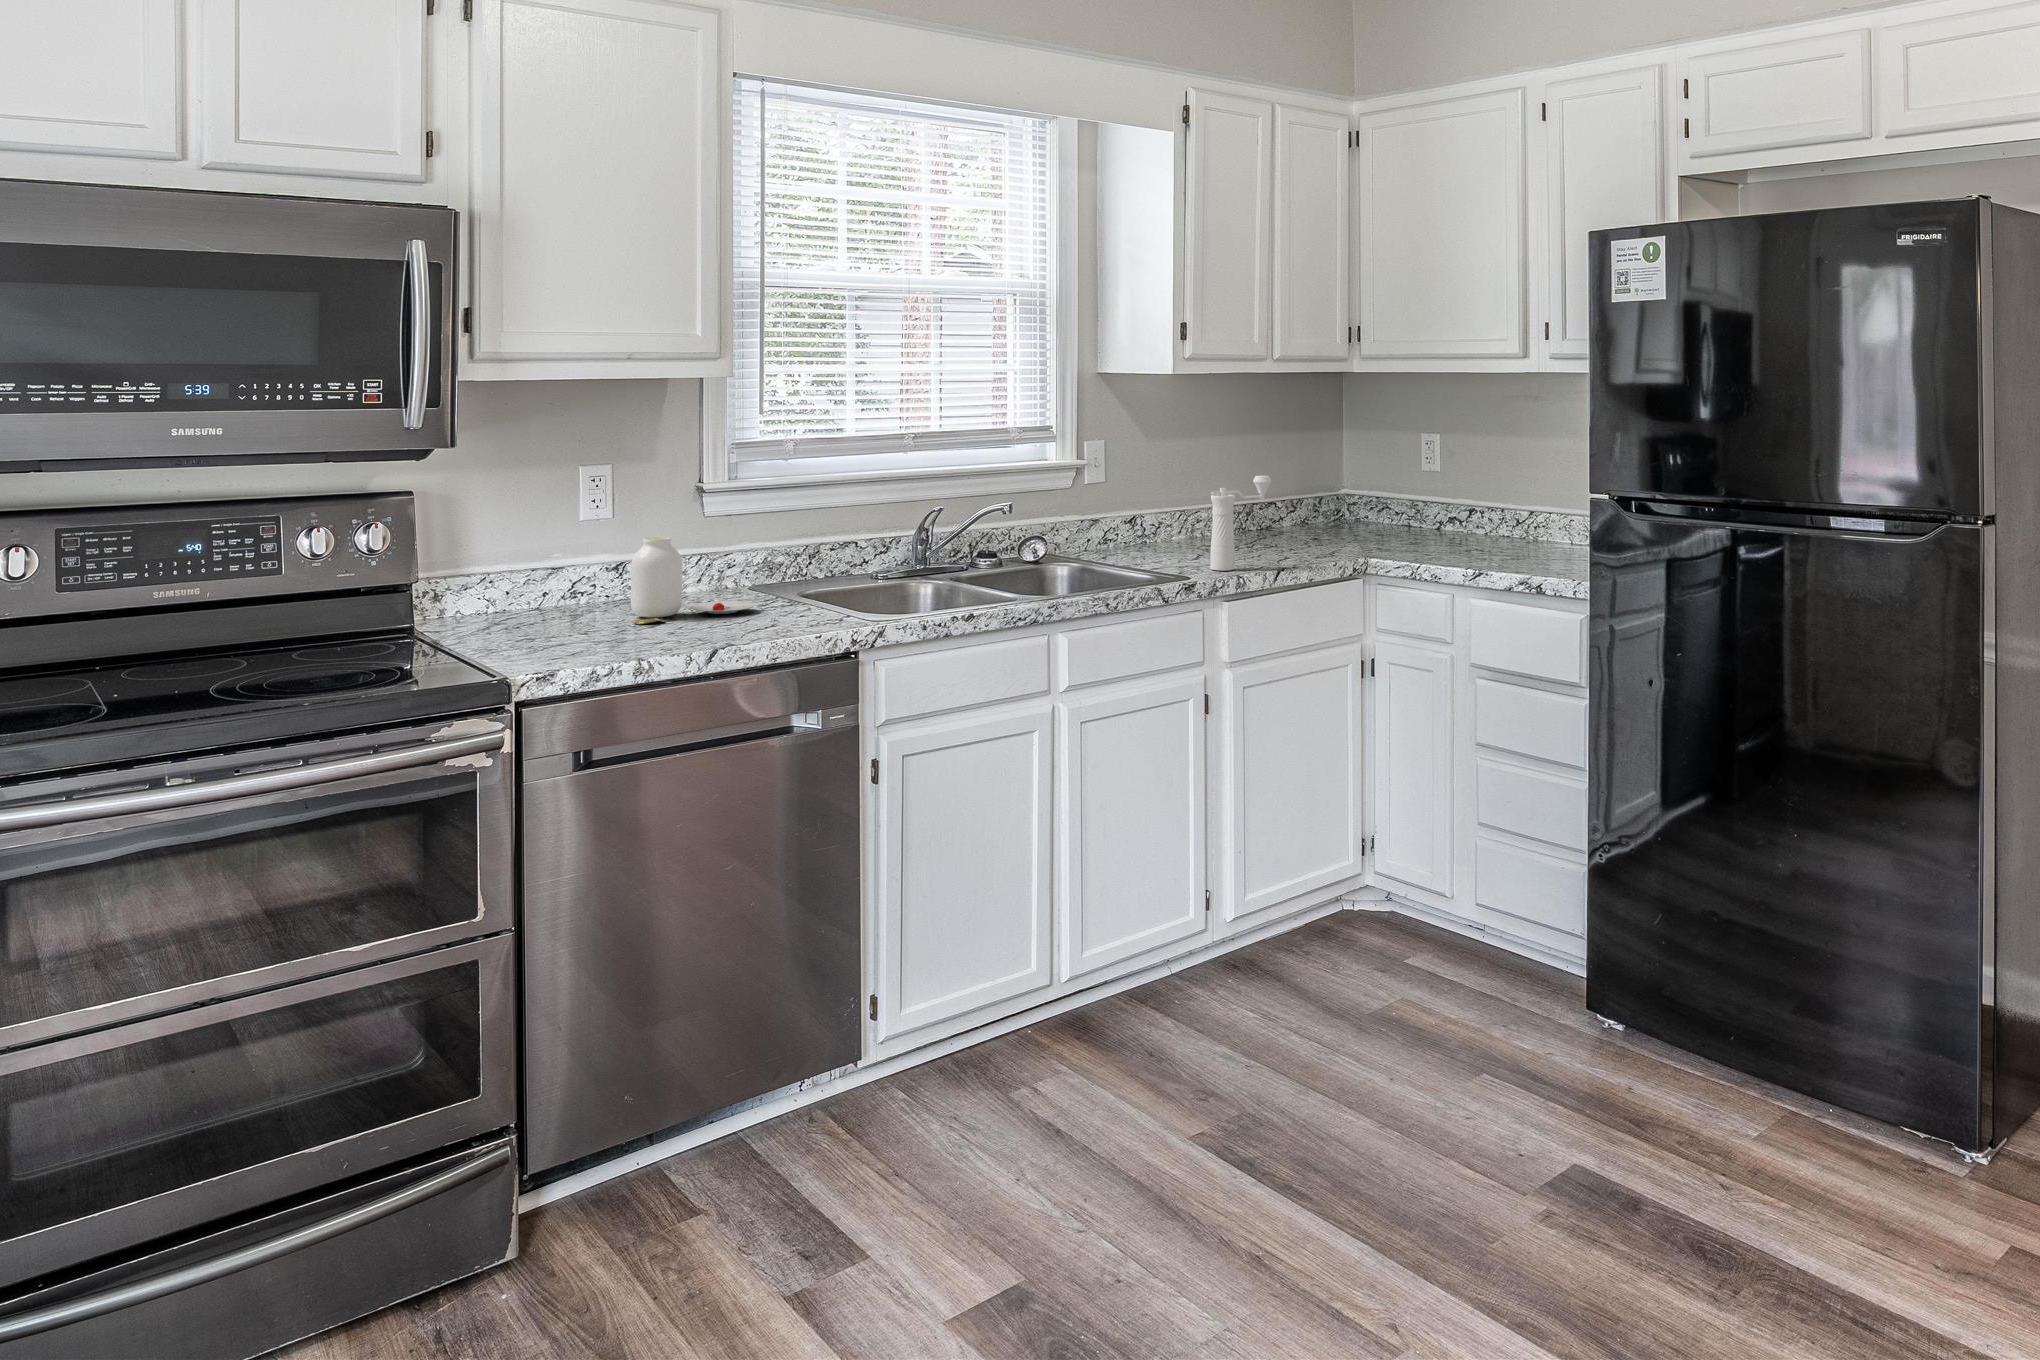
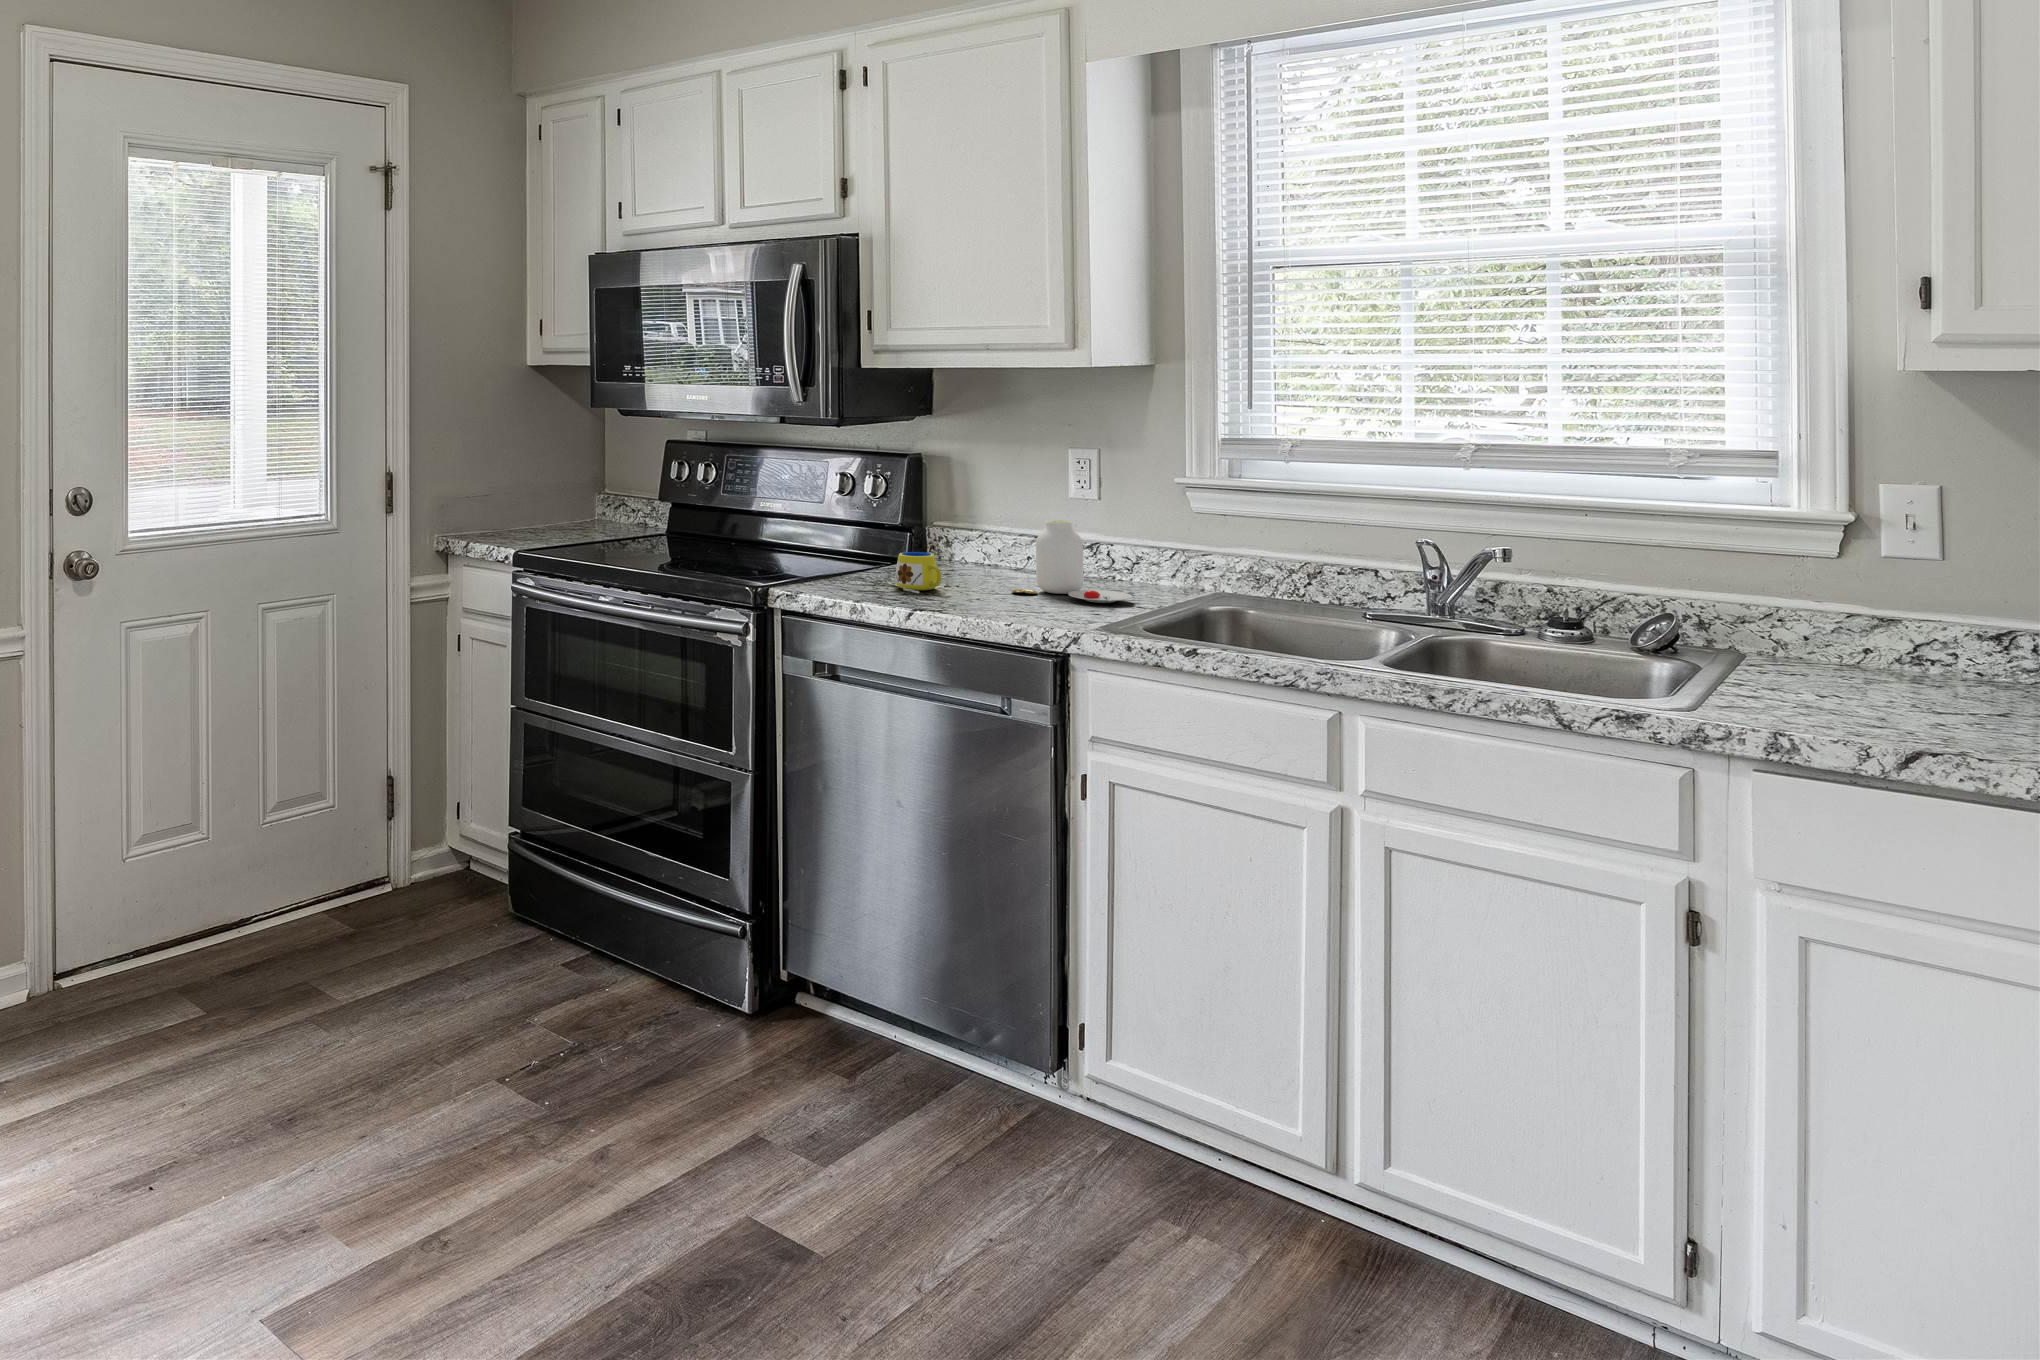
pepper mill: present [1210,476,1272,571] -> none [1837,571,2010,731]
mug: none [547,596,619,644] -> present [895,552,941,593]

